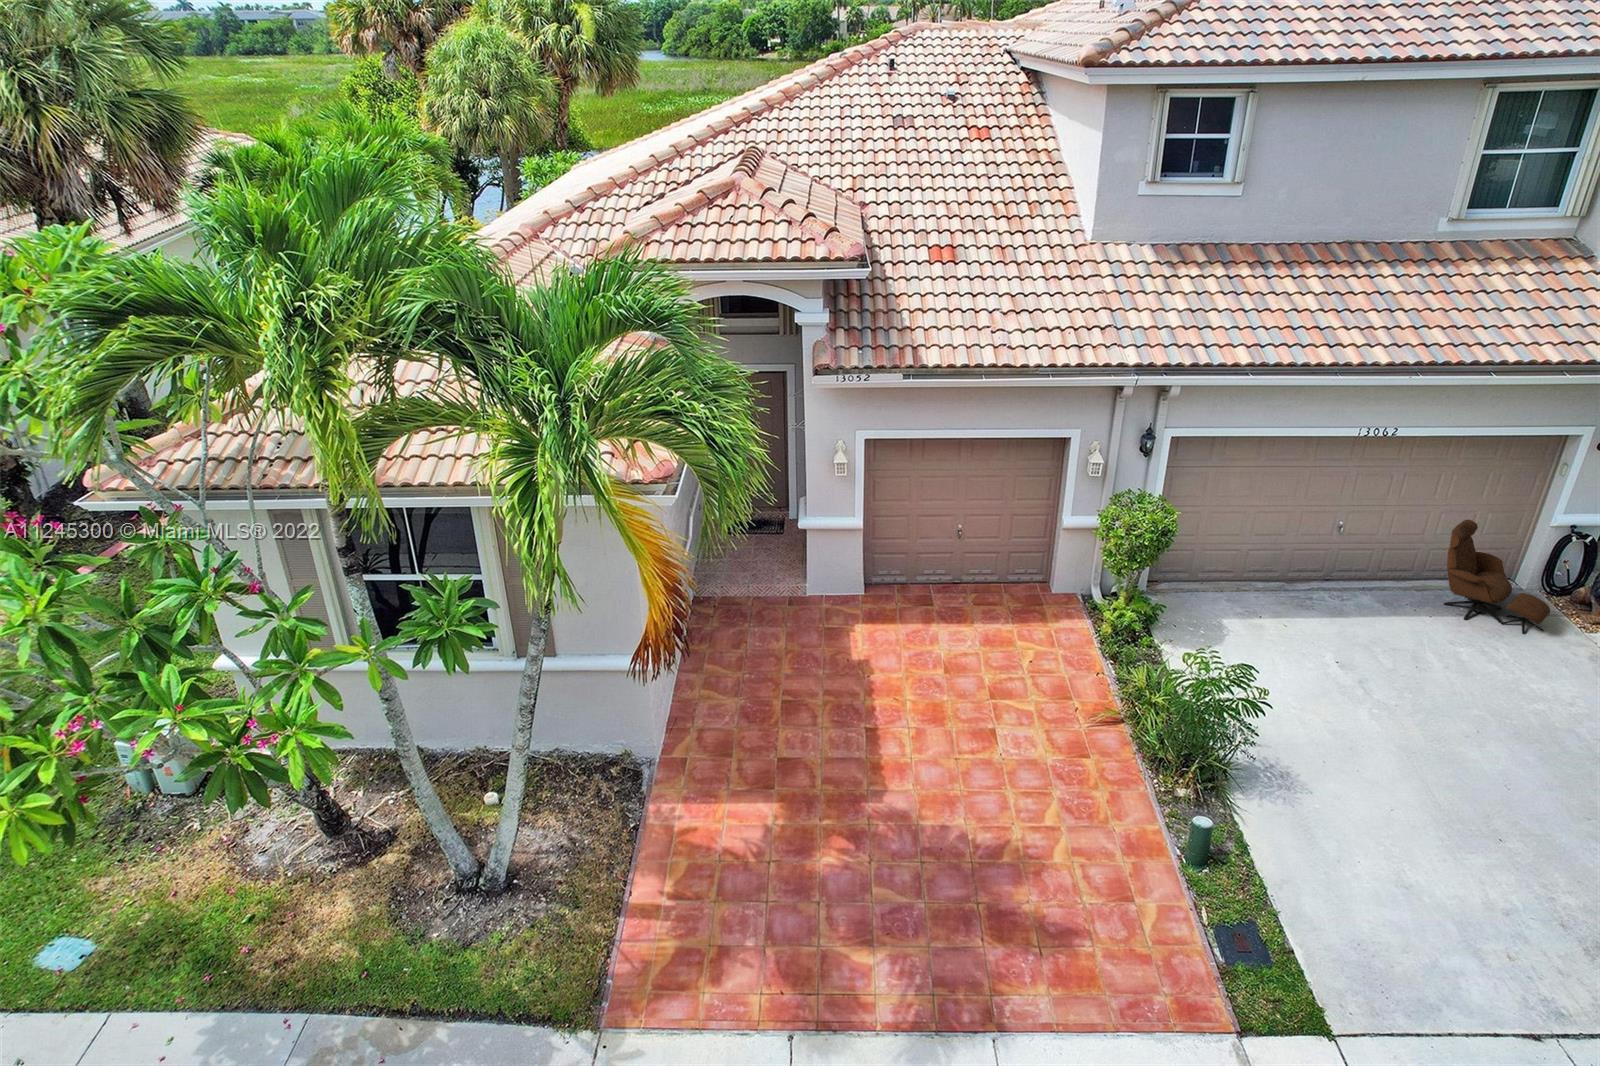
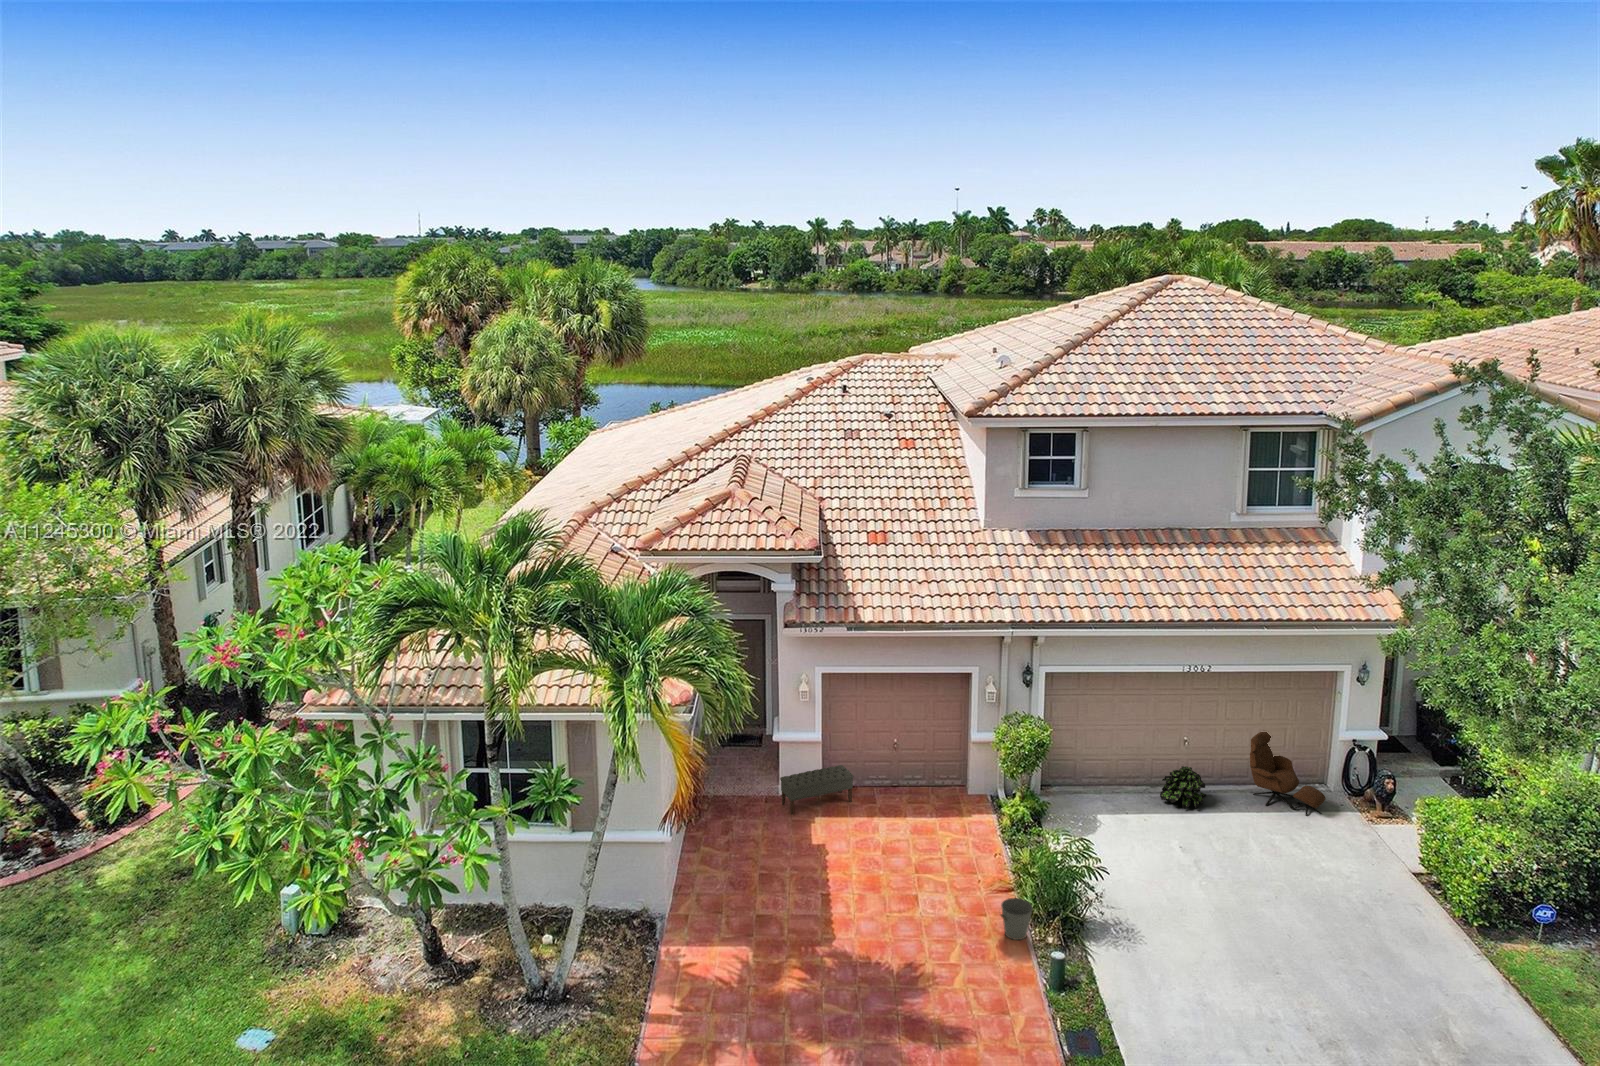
bench: none [807,565,906,630] -> present [780,765,853,815]
potted plant: none [1320,567,1385,624] -> present [1160,766,1206,809]
bucket: none [1123,755,1172,814] -> present [1001,898,1033,940]

